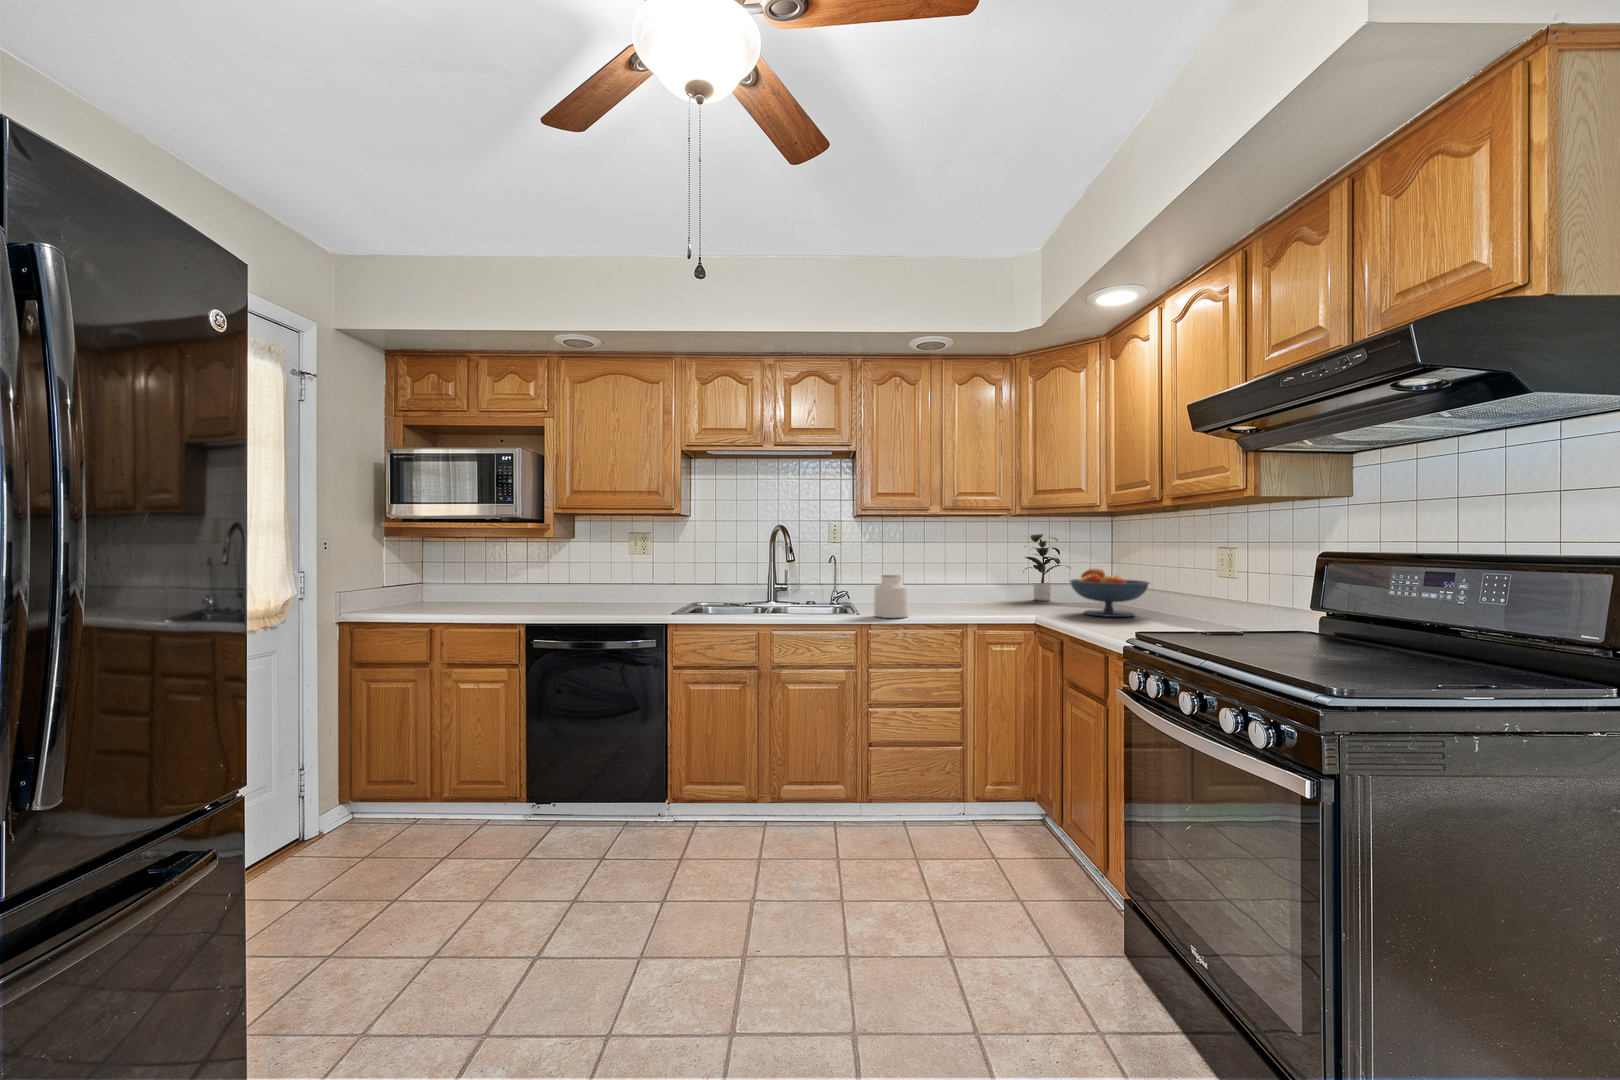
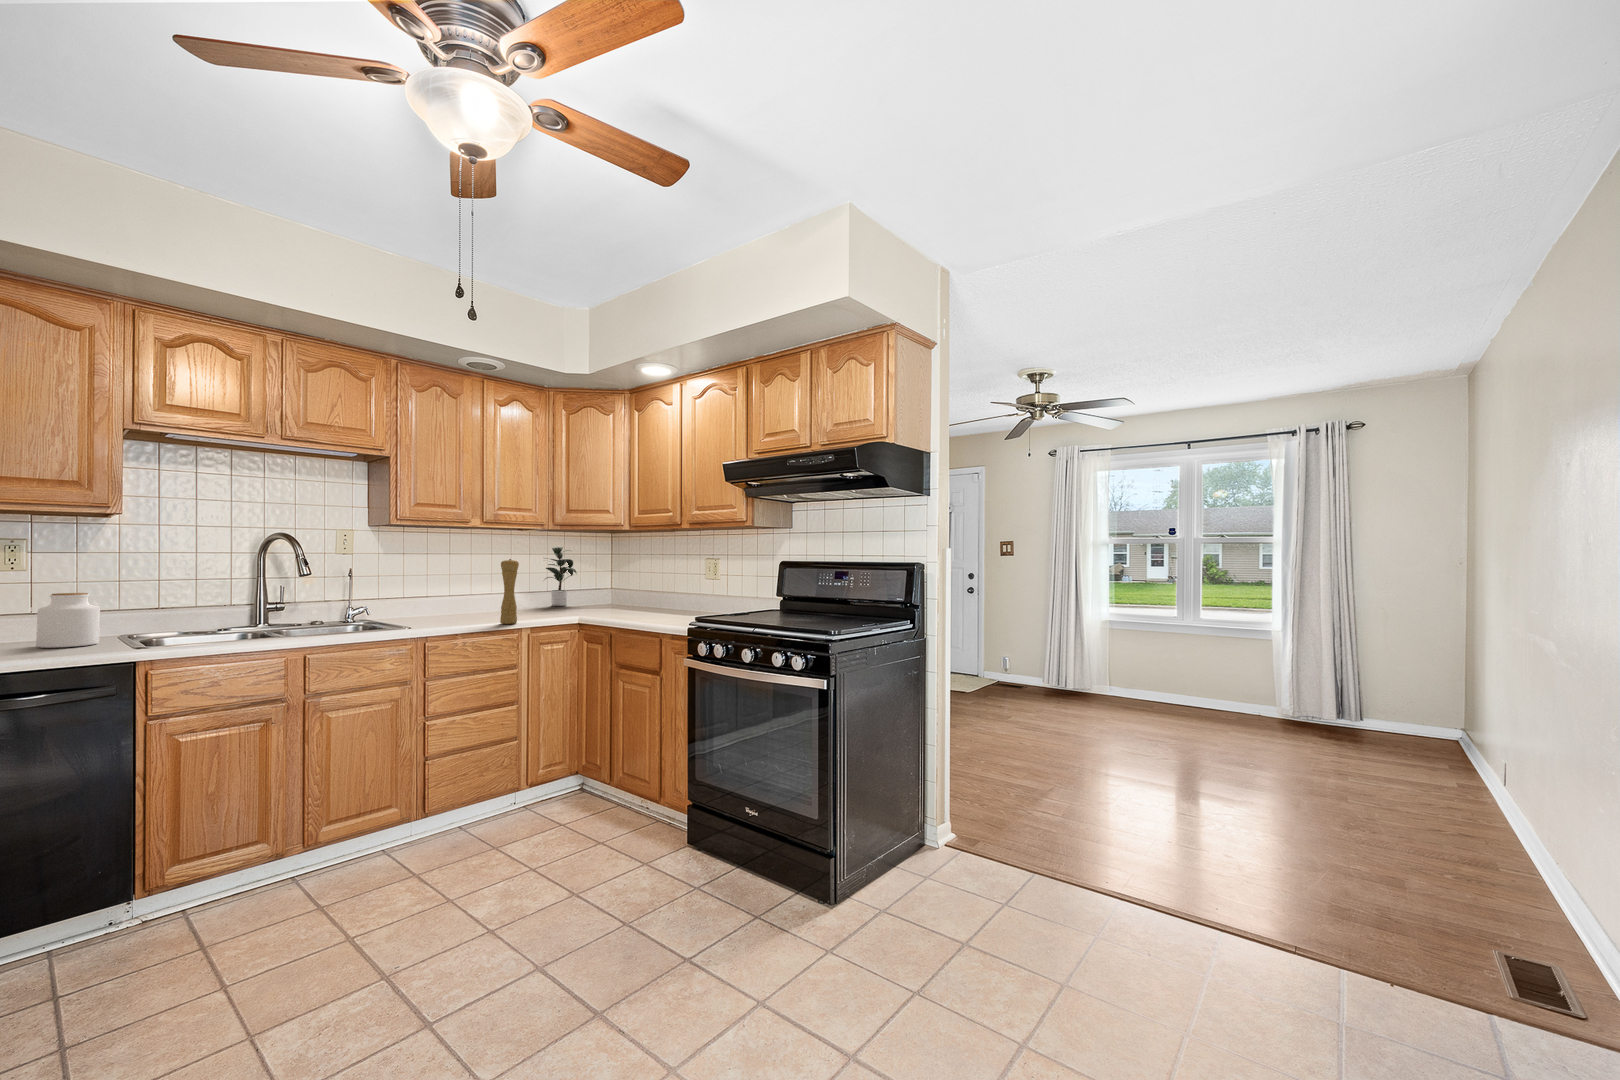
pepper mill: none [939,548,958,618] -> present [500,559,519,624]
fruit bowl: present [1070,569,1149,617] -> none [601,576,660,613]
jar: present [874,575,909,618] -> present [36,593,100,648]

